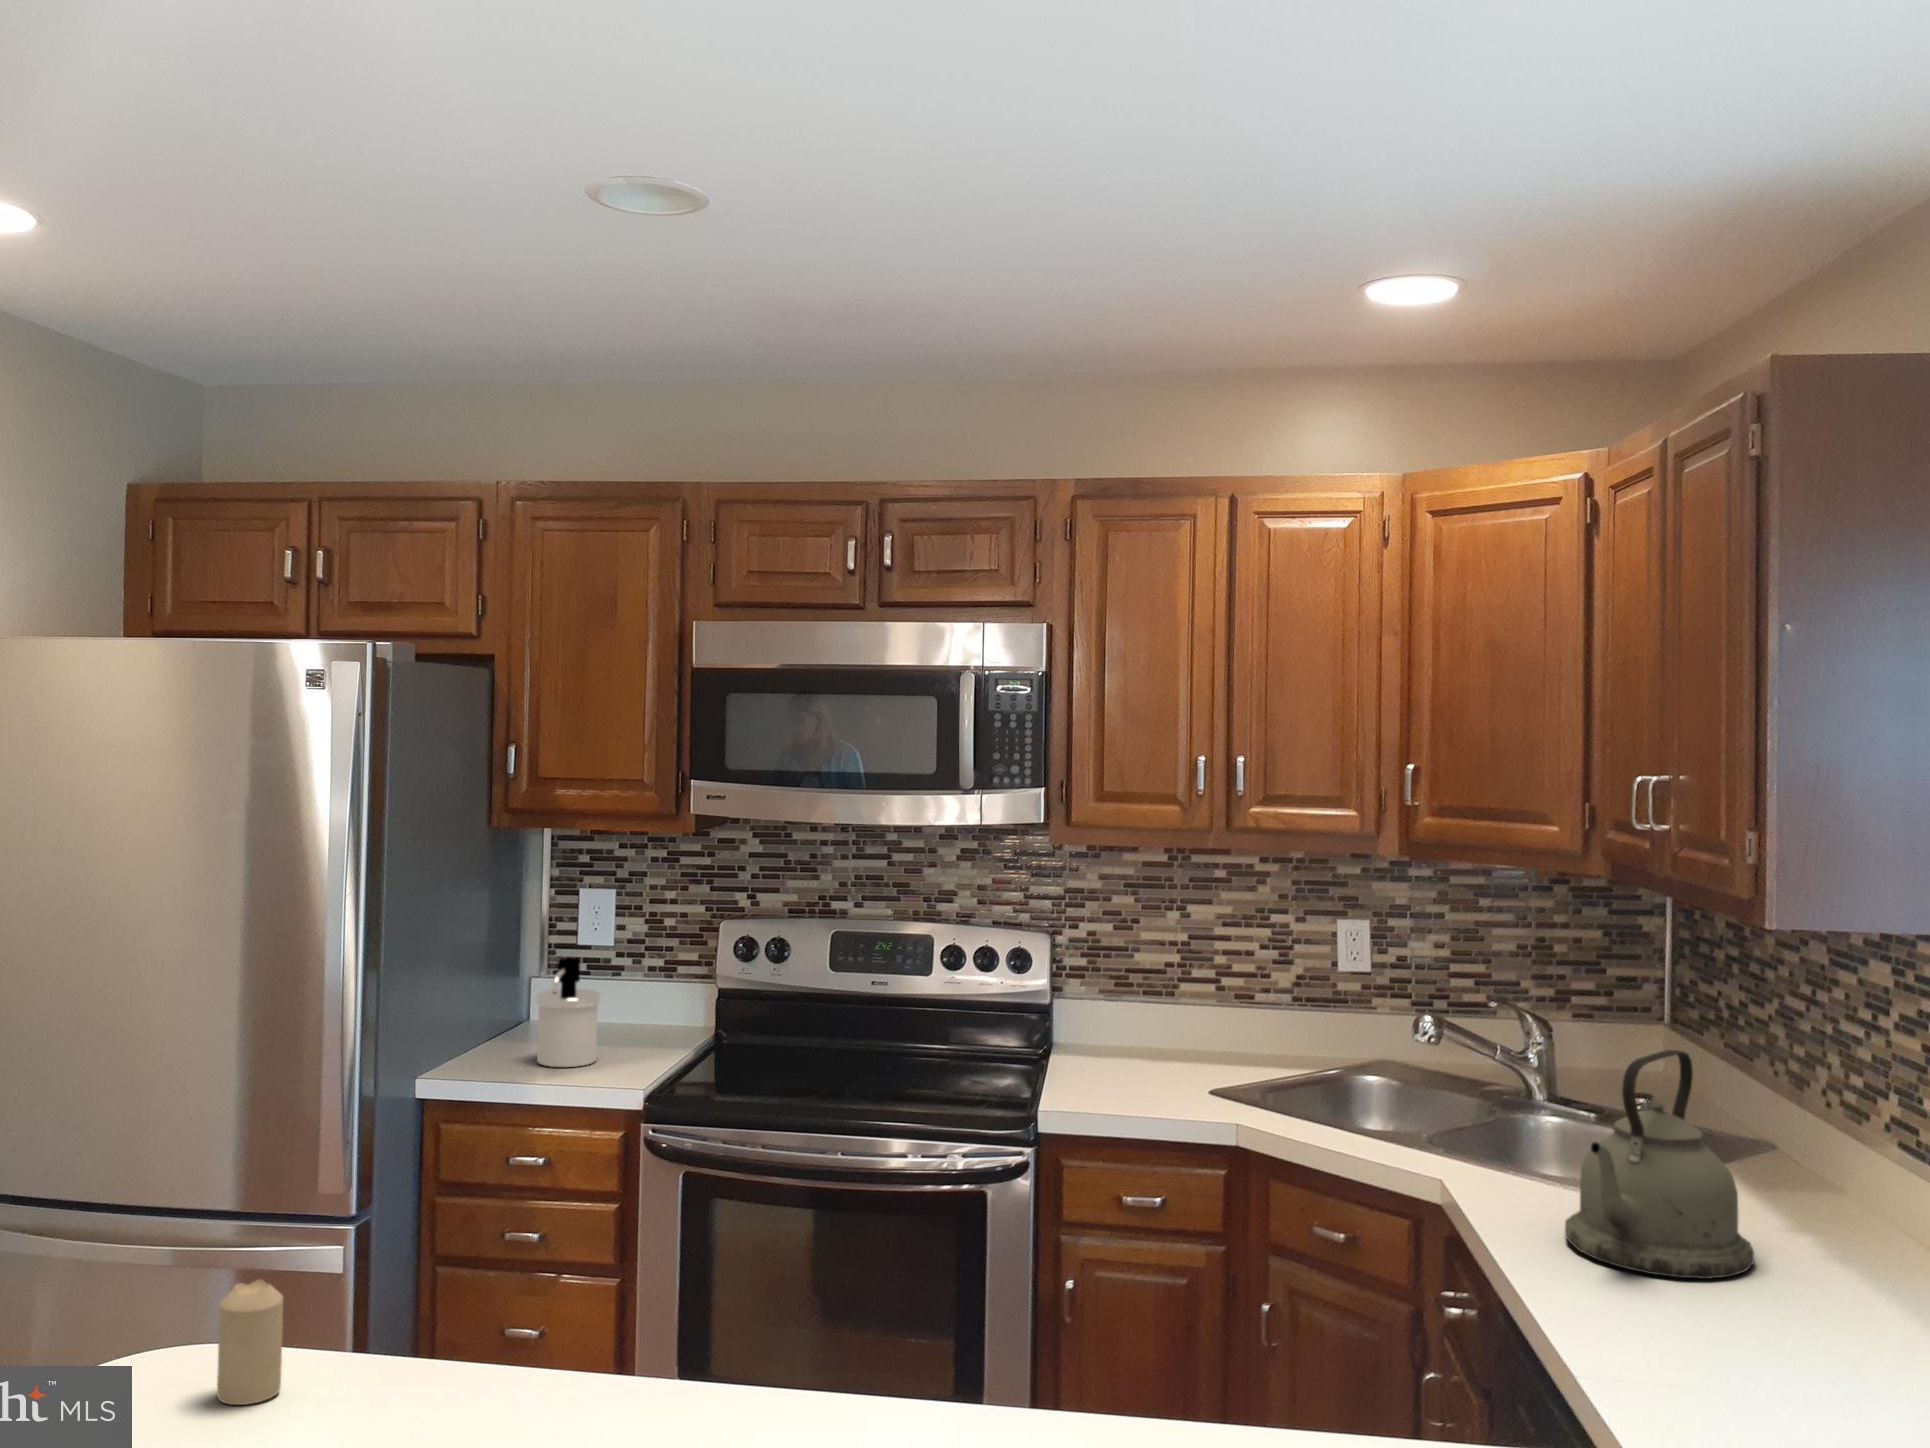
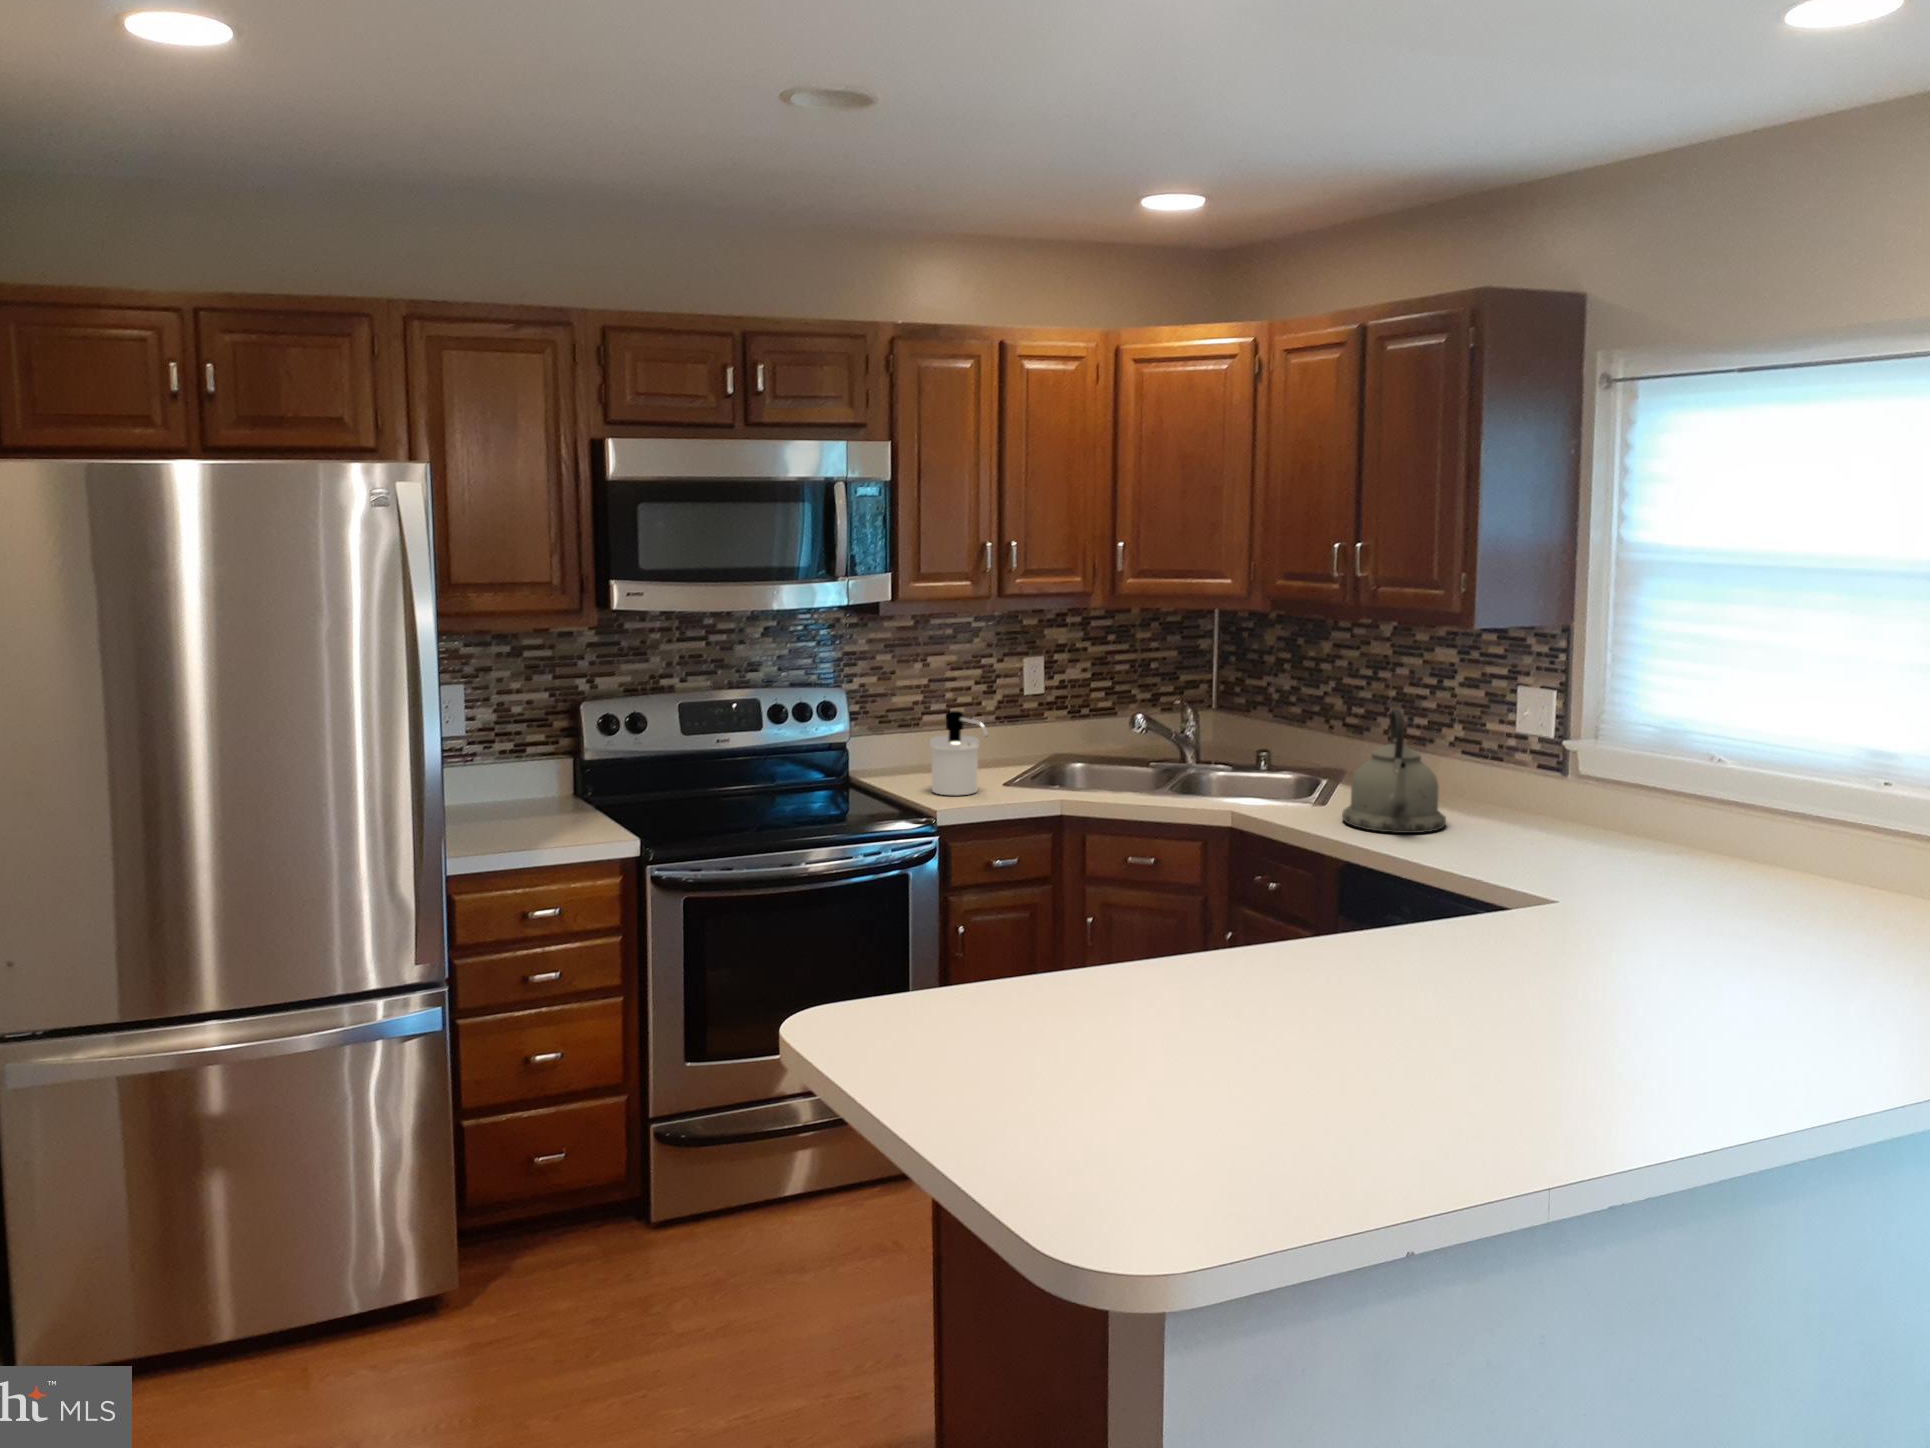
soap dispenser: present [536,958,600,1067] -> present [930,711,988,795]
candle: present [217,1280,283,1405] -> none [963,948,1005,1031]

